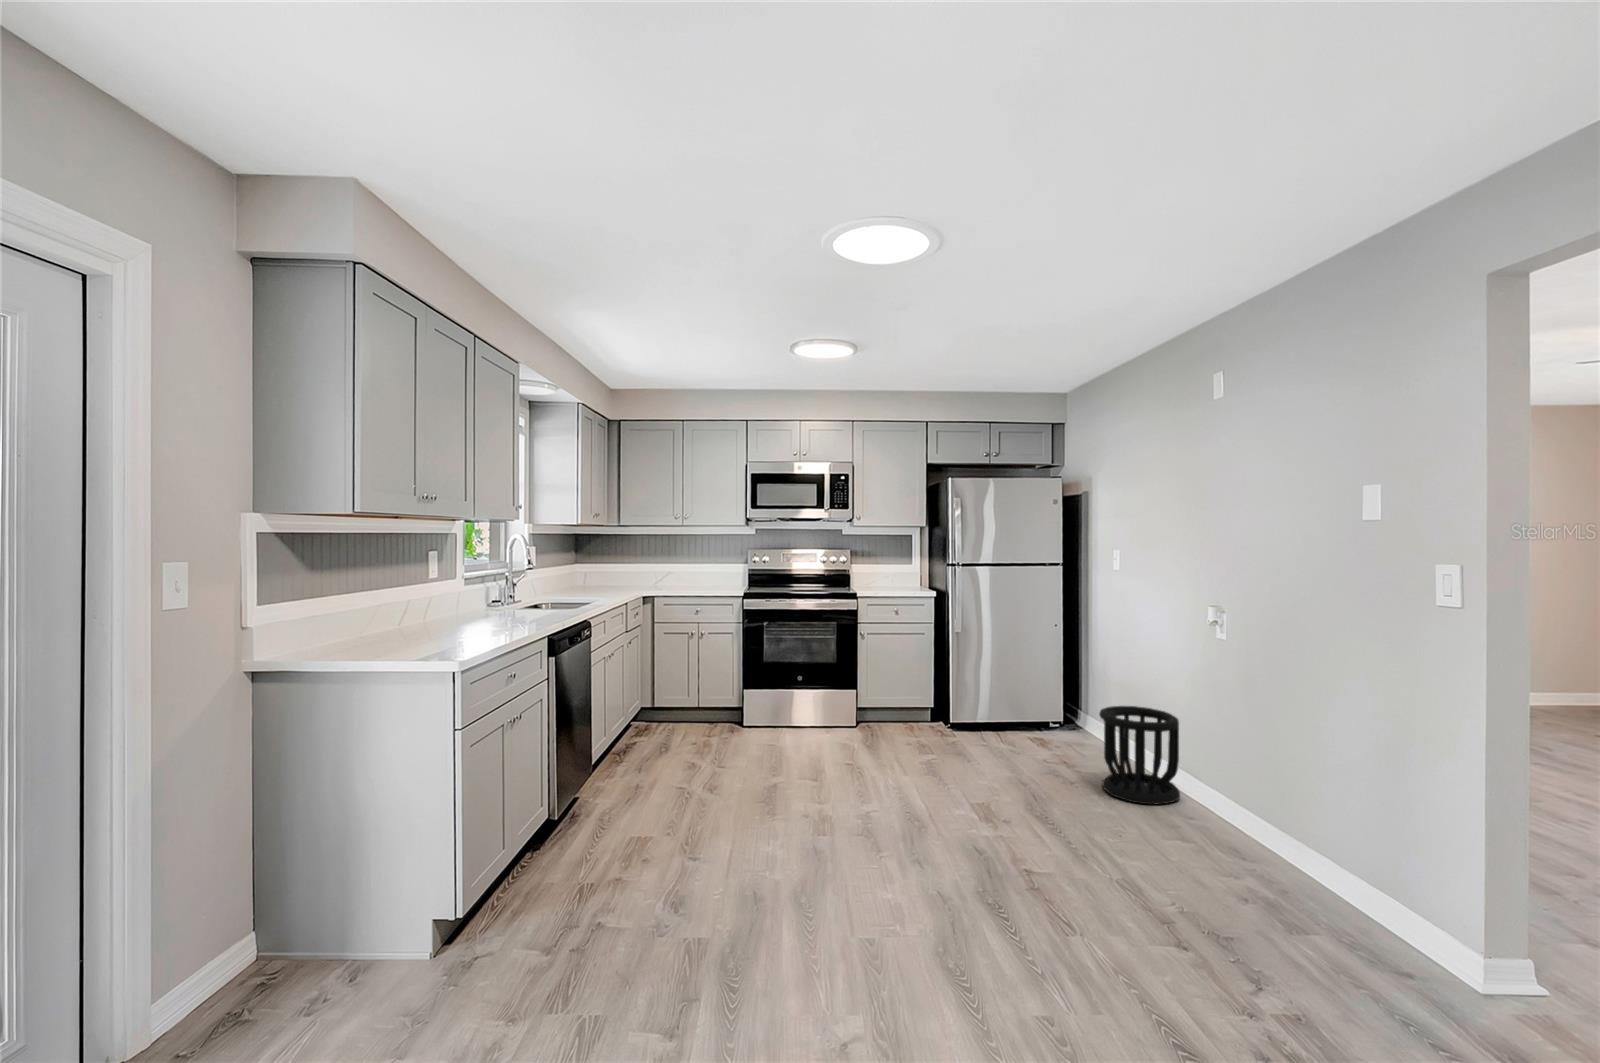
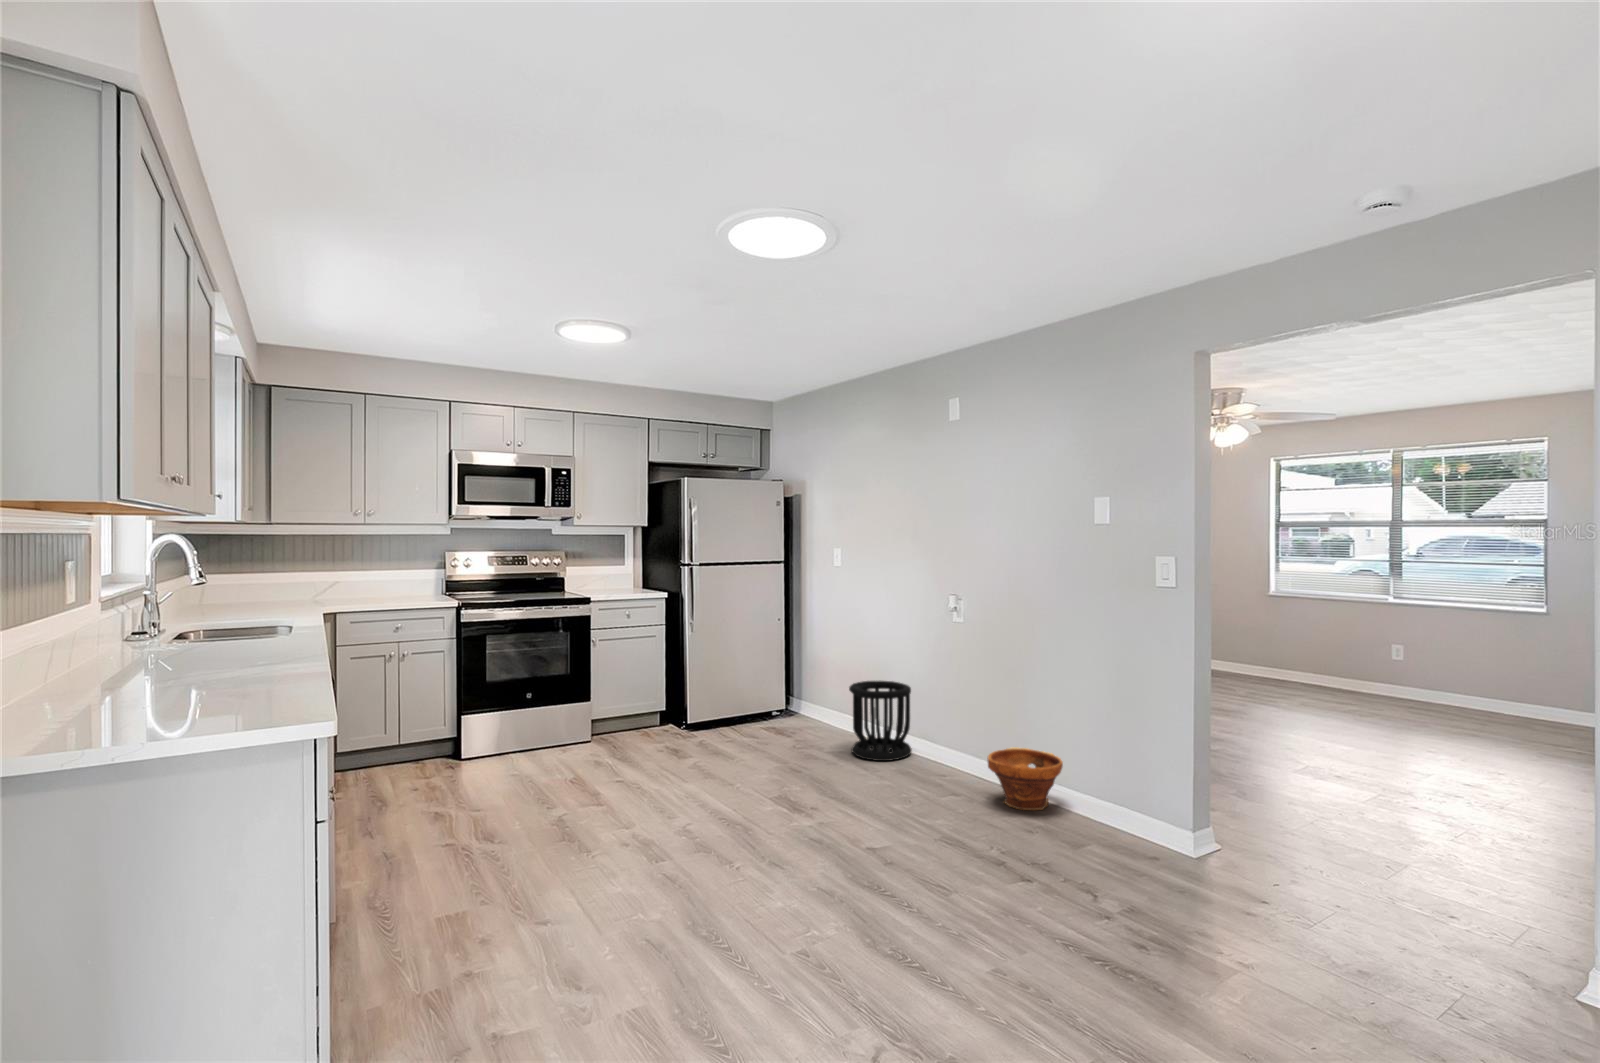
planter: none [1231,822,1351,917] -> present [987,747,1063,810]

